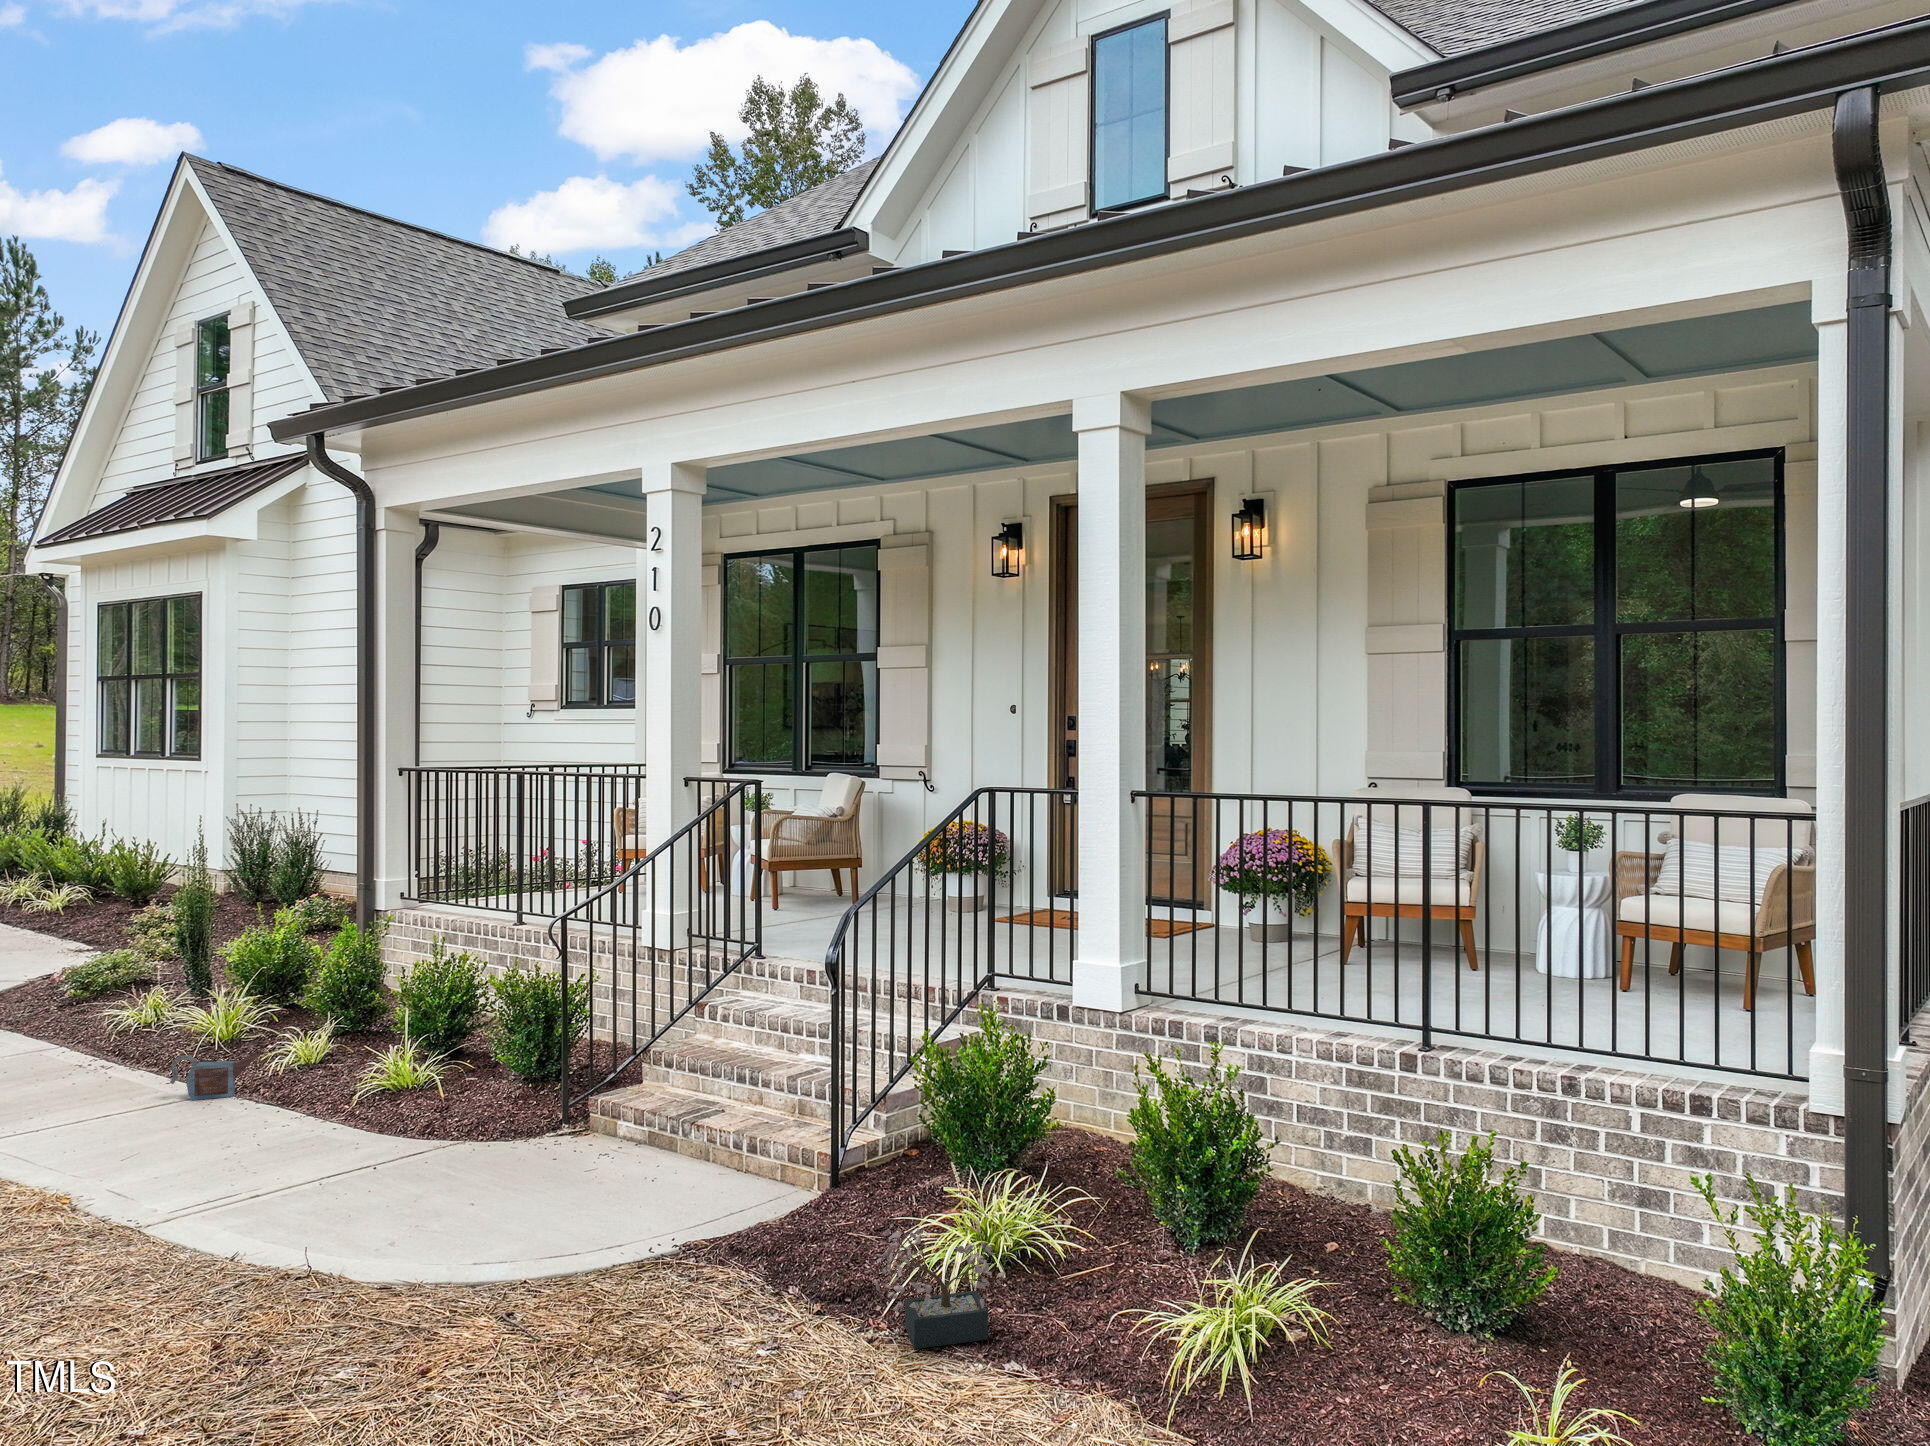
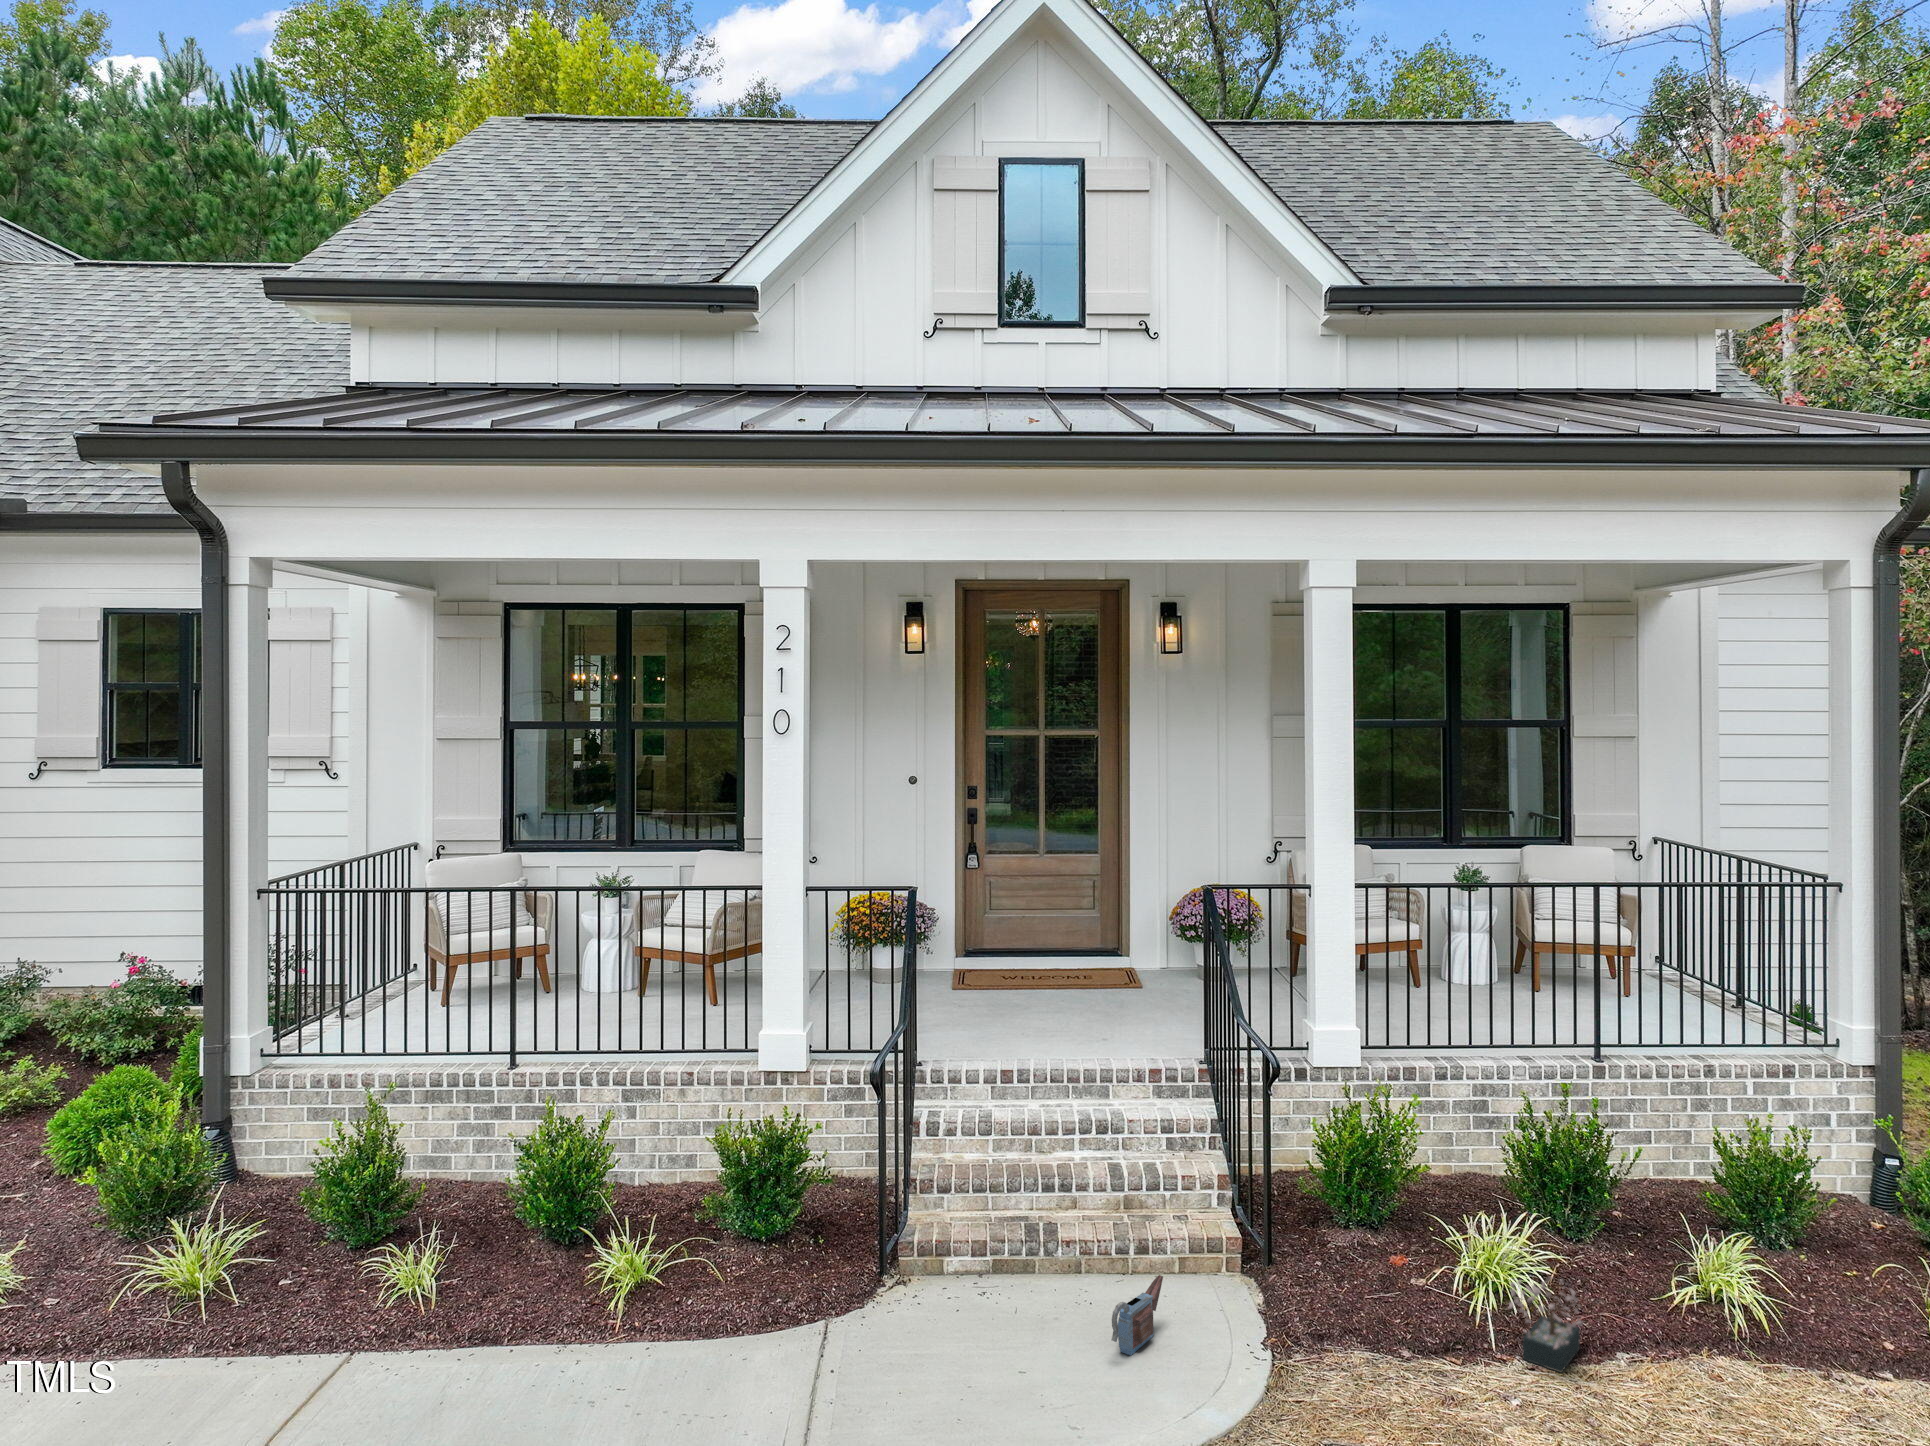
watering can: present [170,1052,260,1100] -> present [1111,1275,1163,1356]

